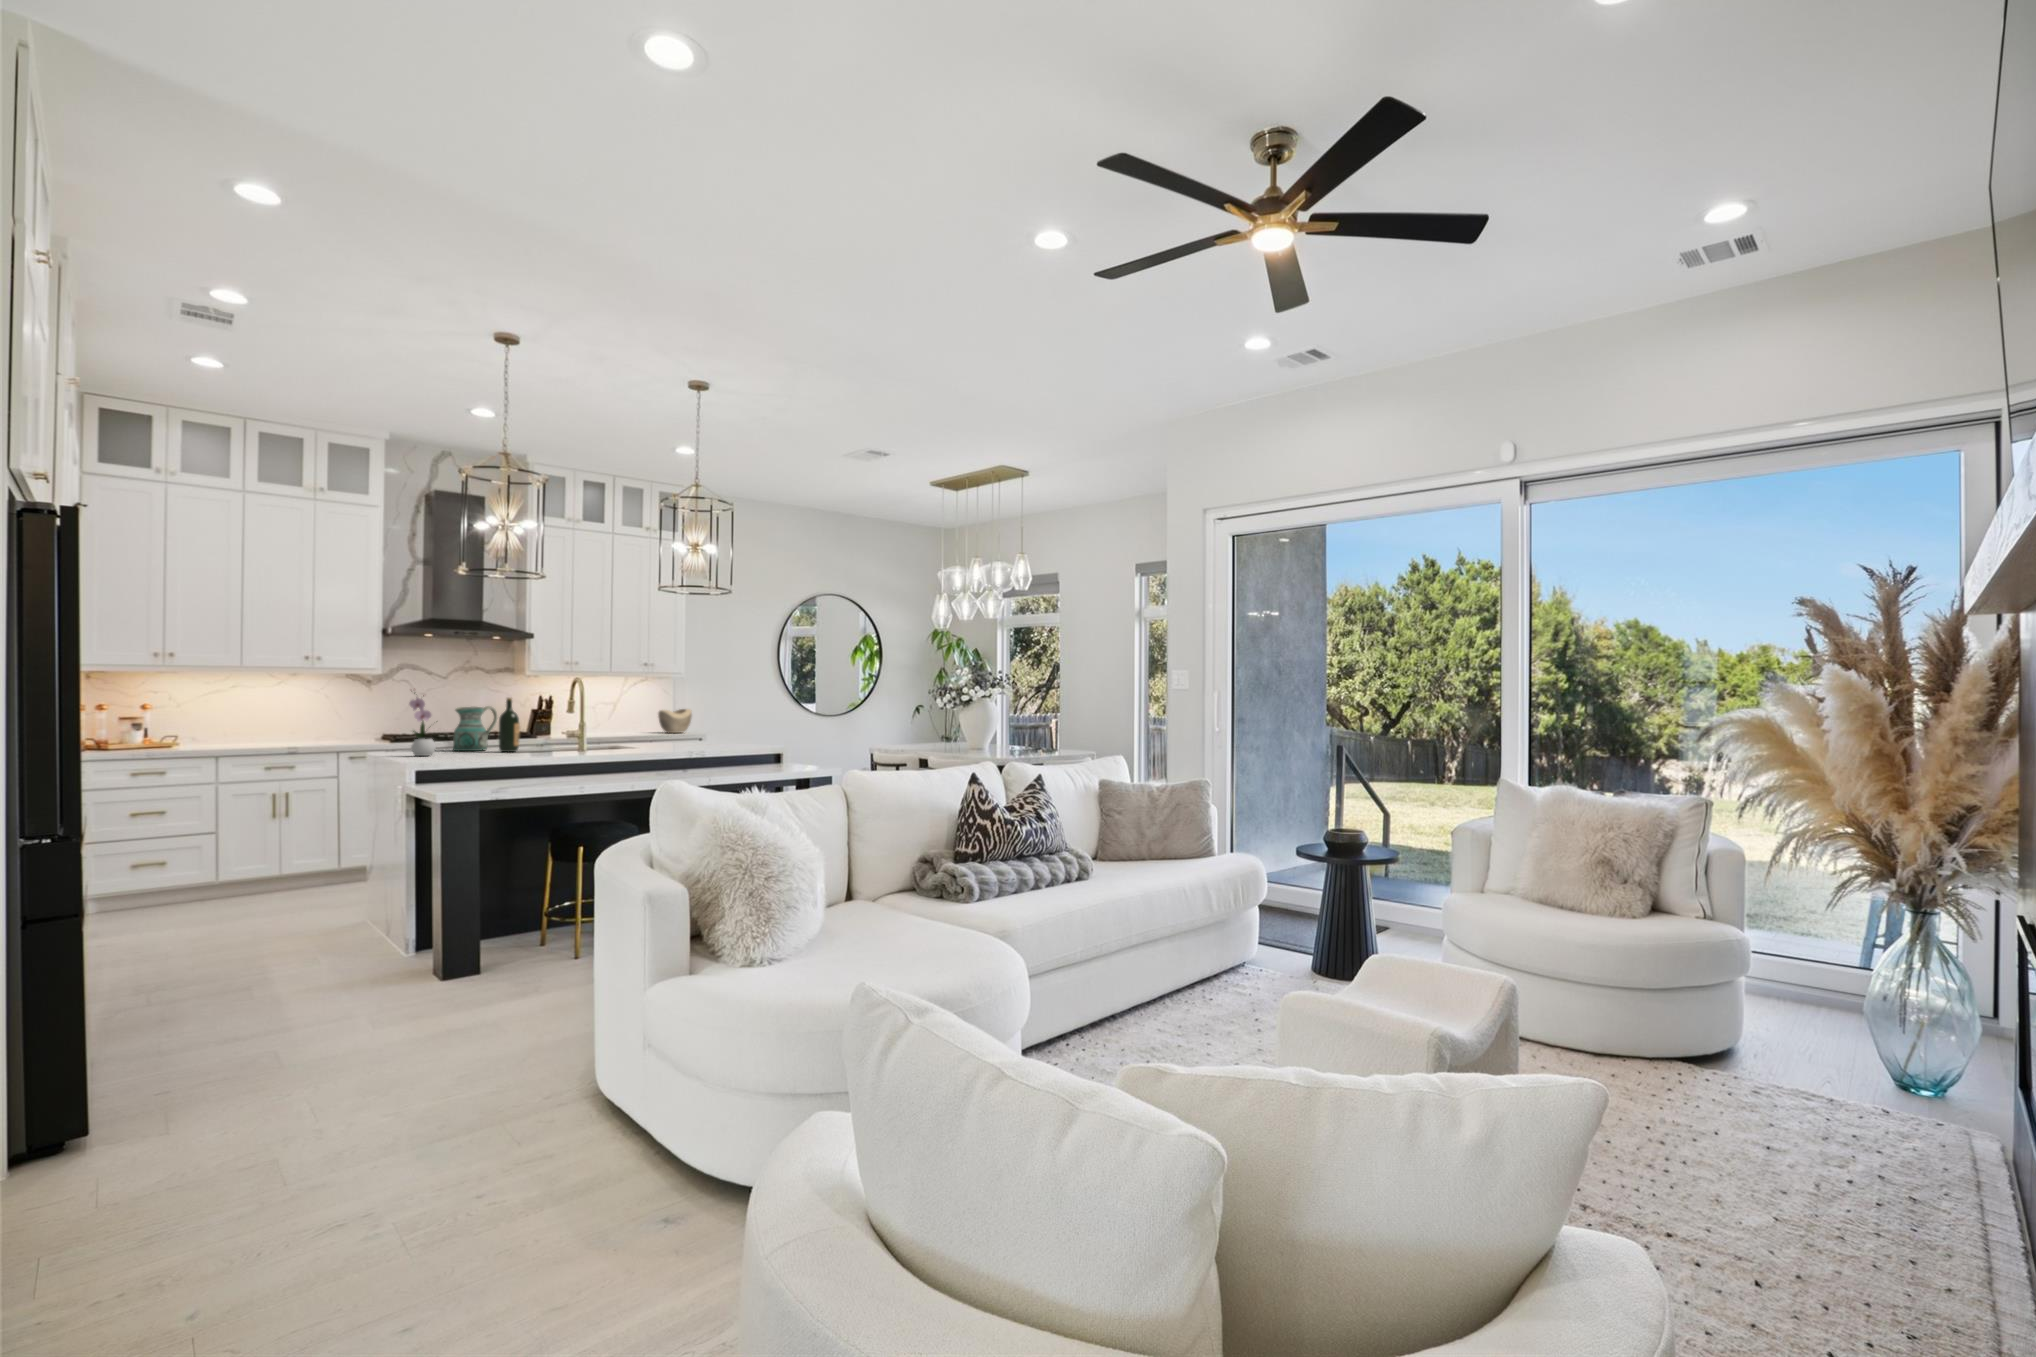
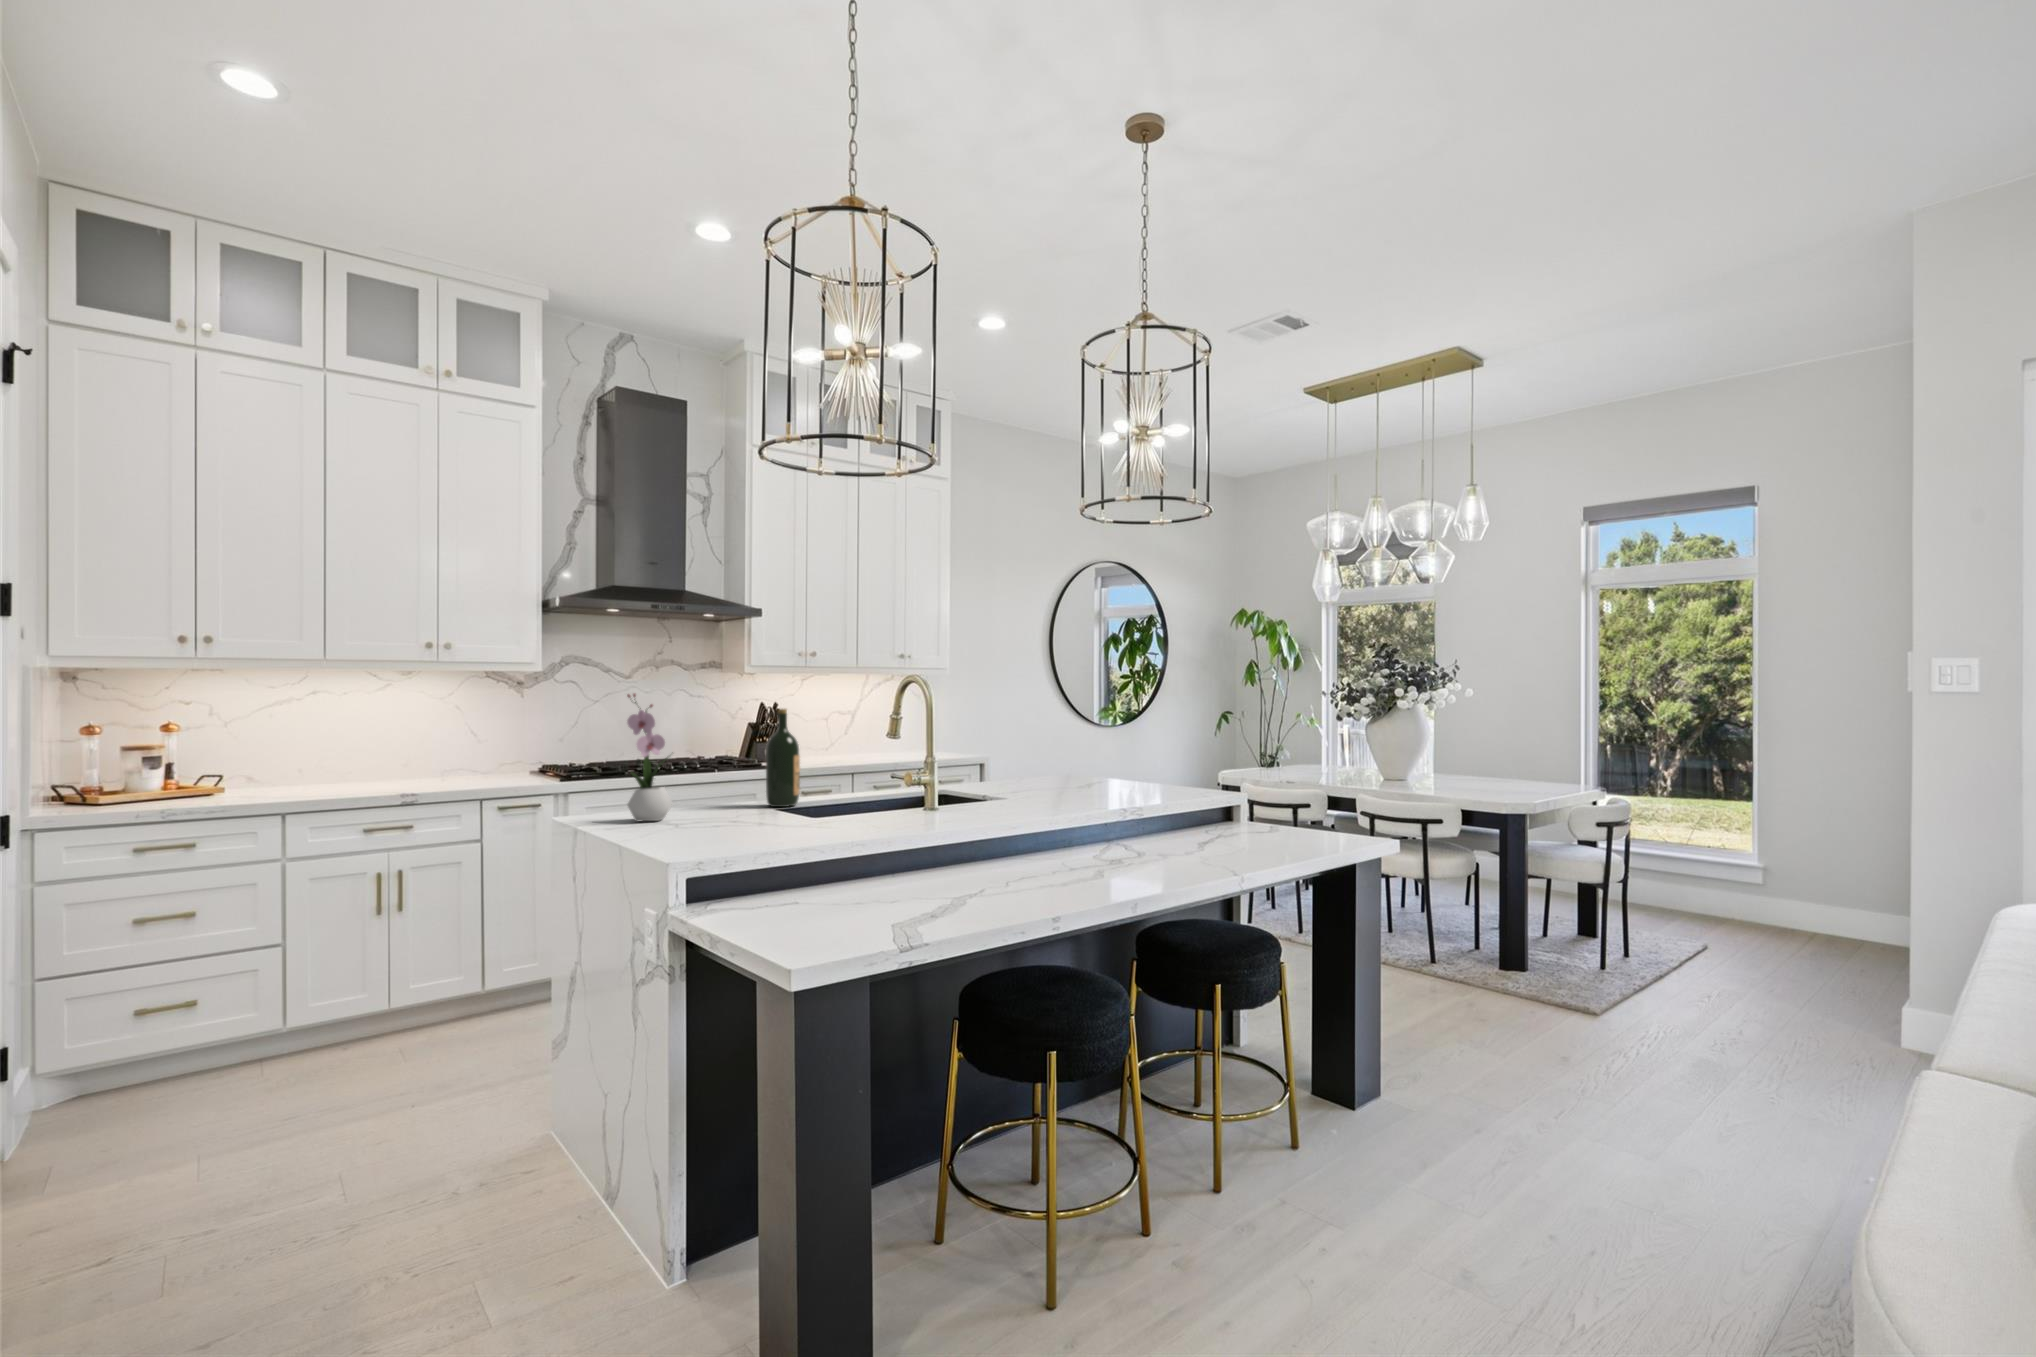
ceramic pitcher: present [453,706,497,751] -> none [681,723,749,805]
decorative bowl: present [658,709,692,733] -> none [908,722,953,758]

